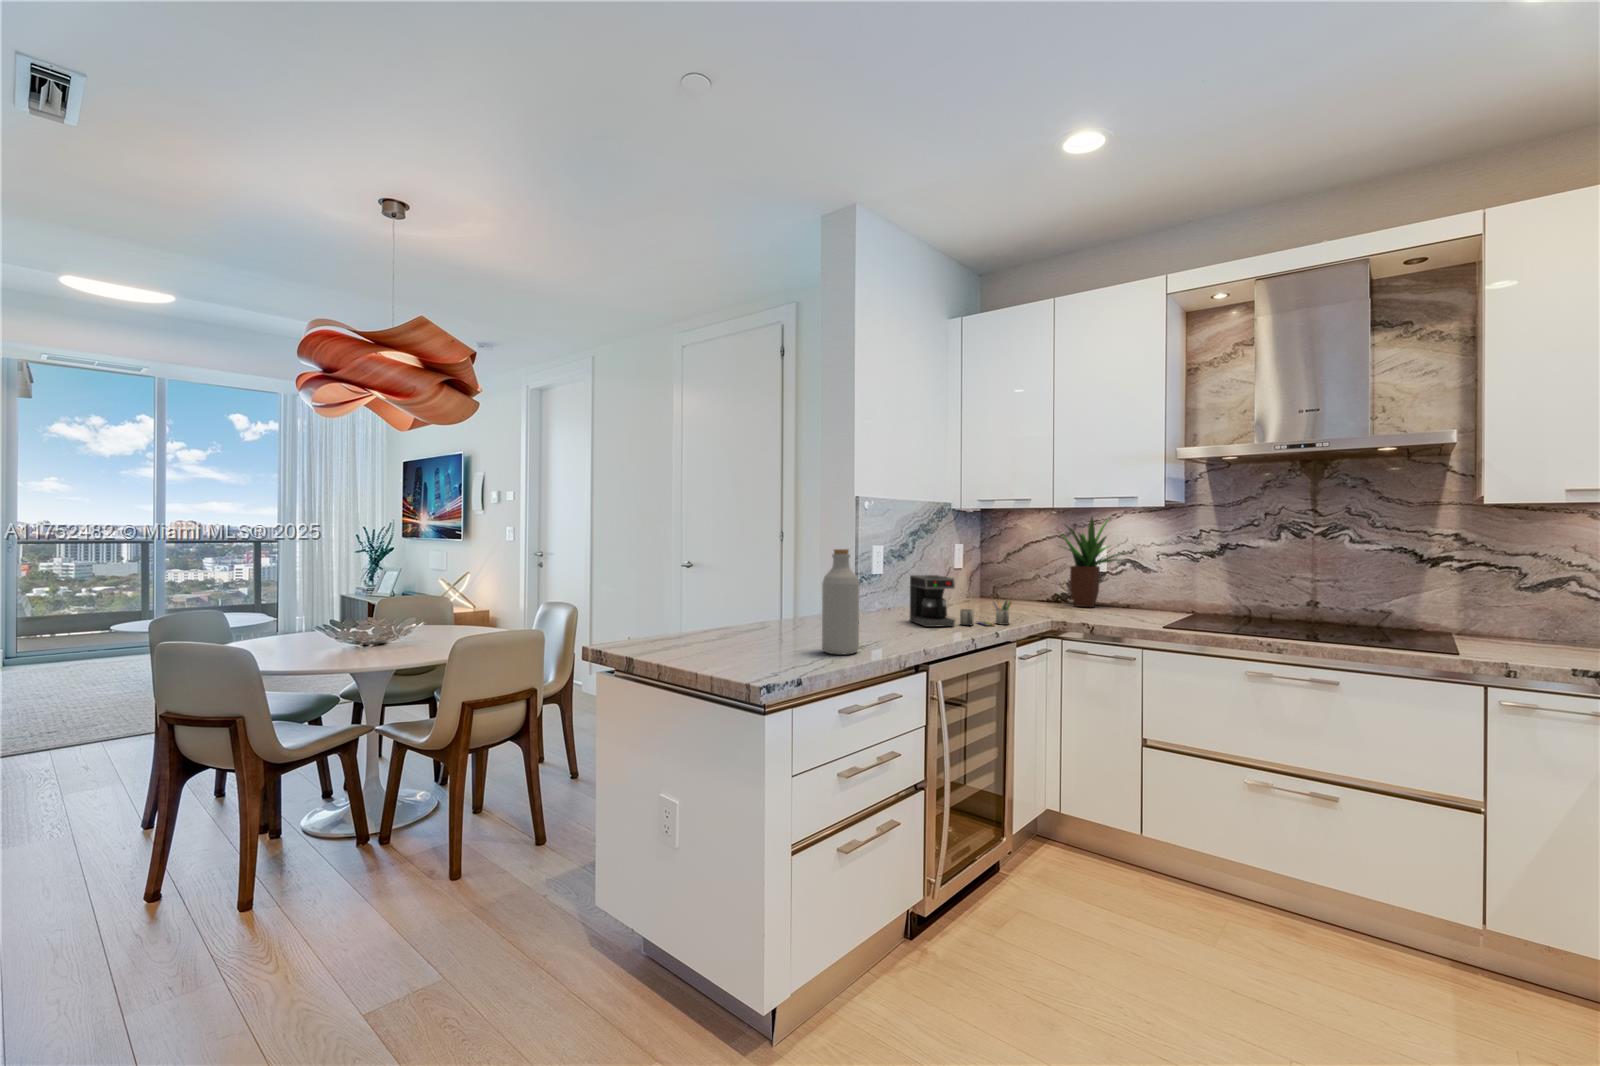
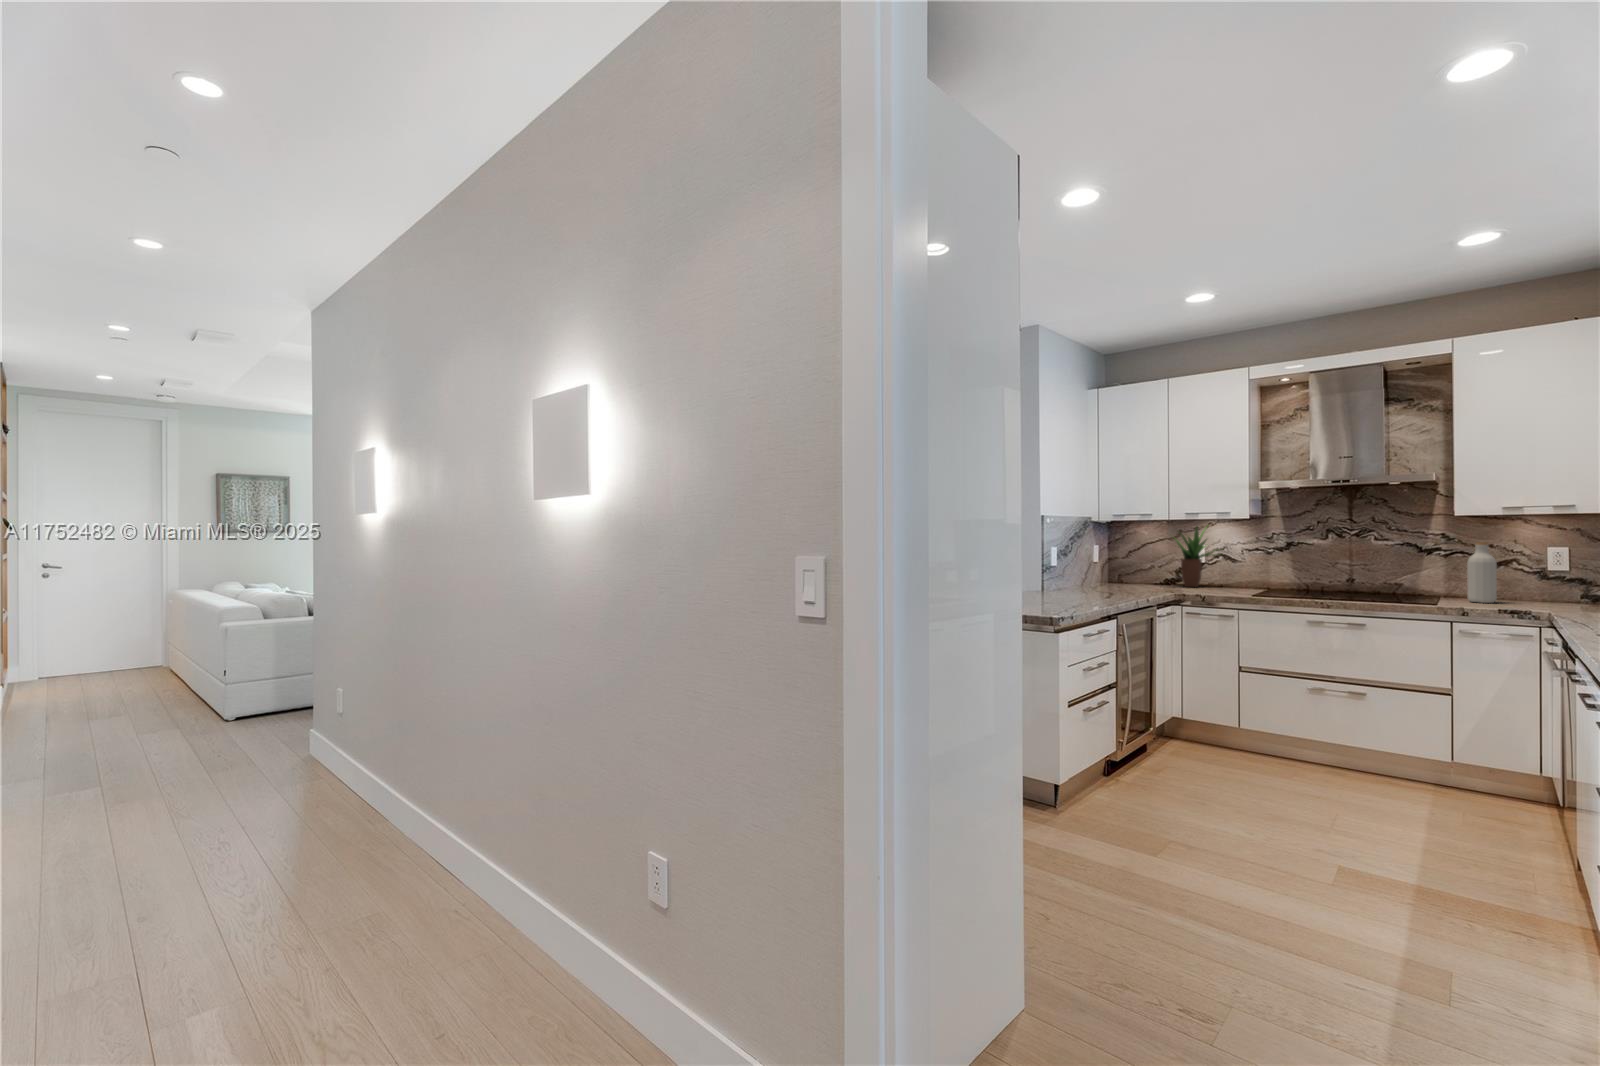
bottle: present [822,549,860,655] -> present [1467,542,1497,603]
coffee maker: present [910,575,1011,627] -> none [1083,565,1152,597]

